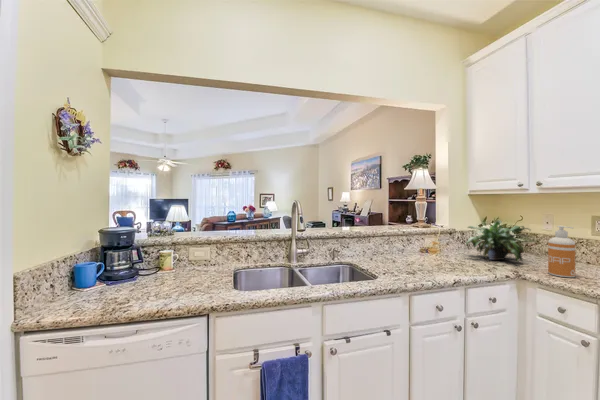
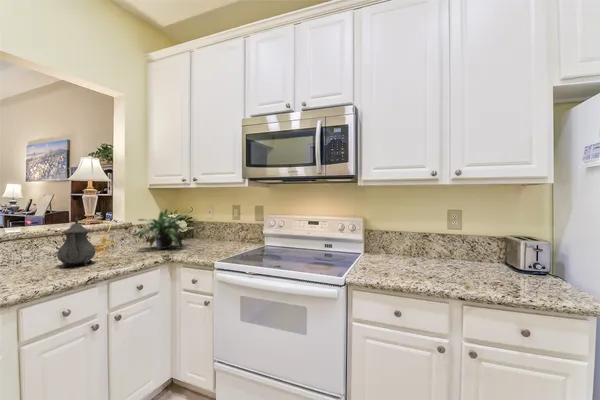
teapot: none [413,222,441,266] -> present [57,216,95,268]
soap dispenser: present [548,226,575,277] -> none [194,213,212,255]

